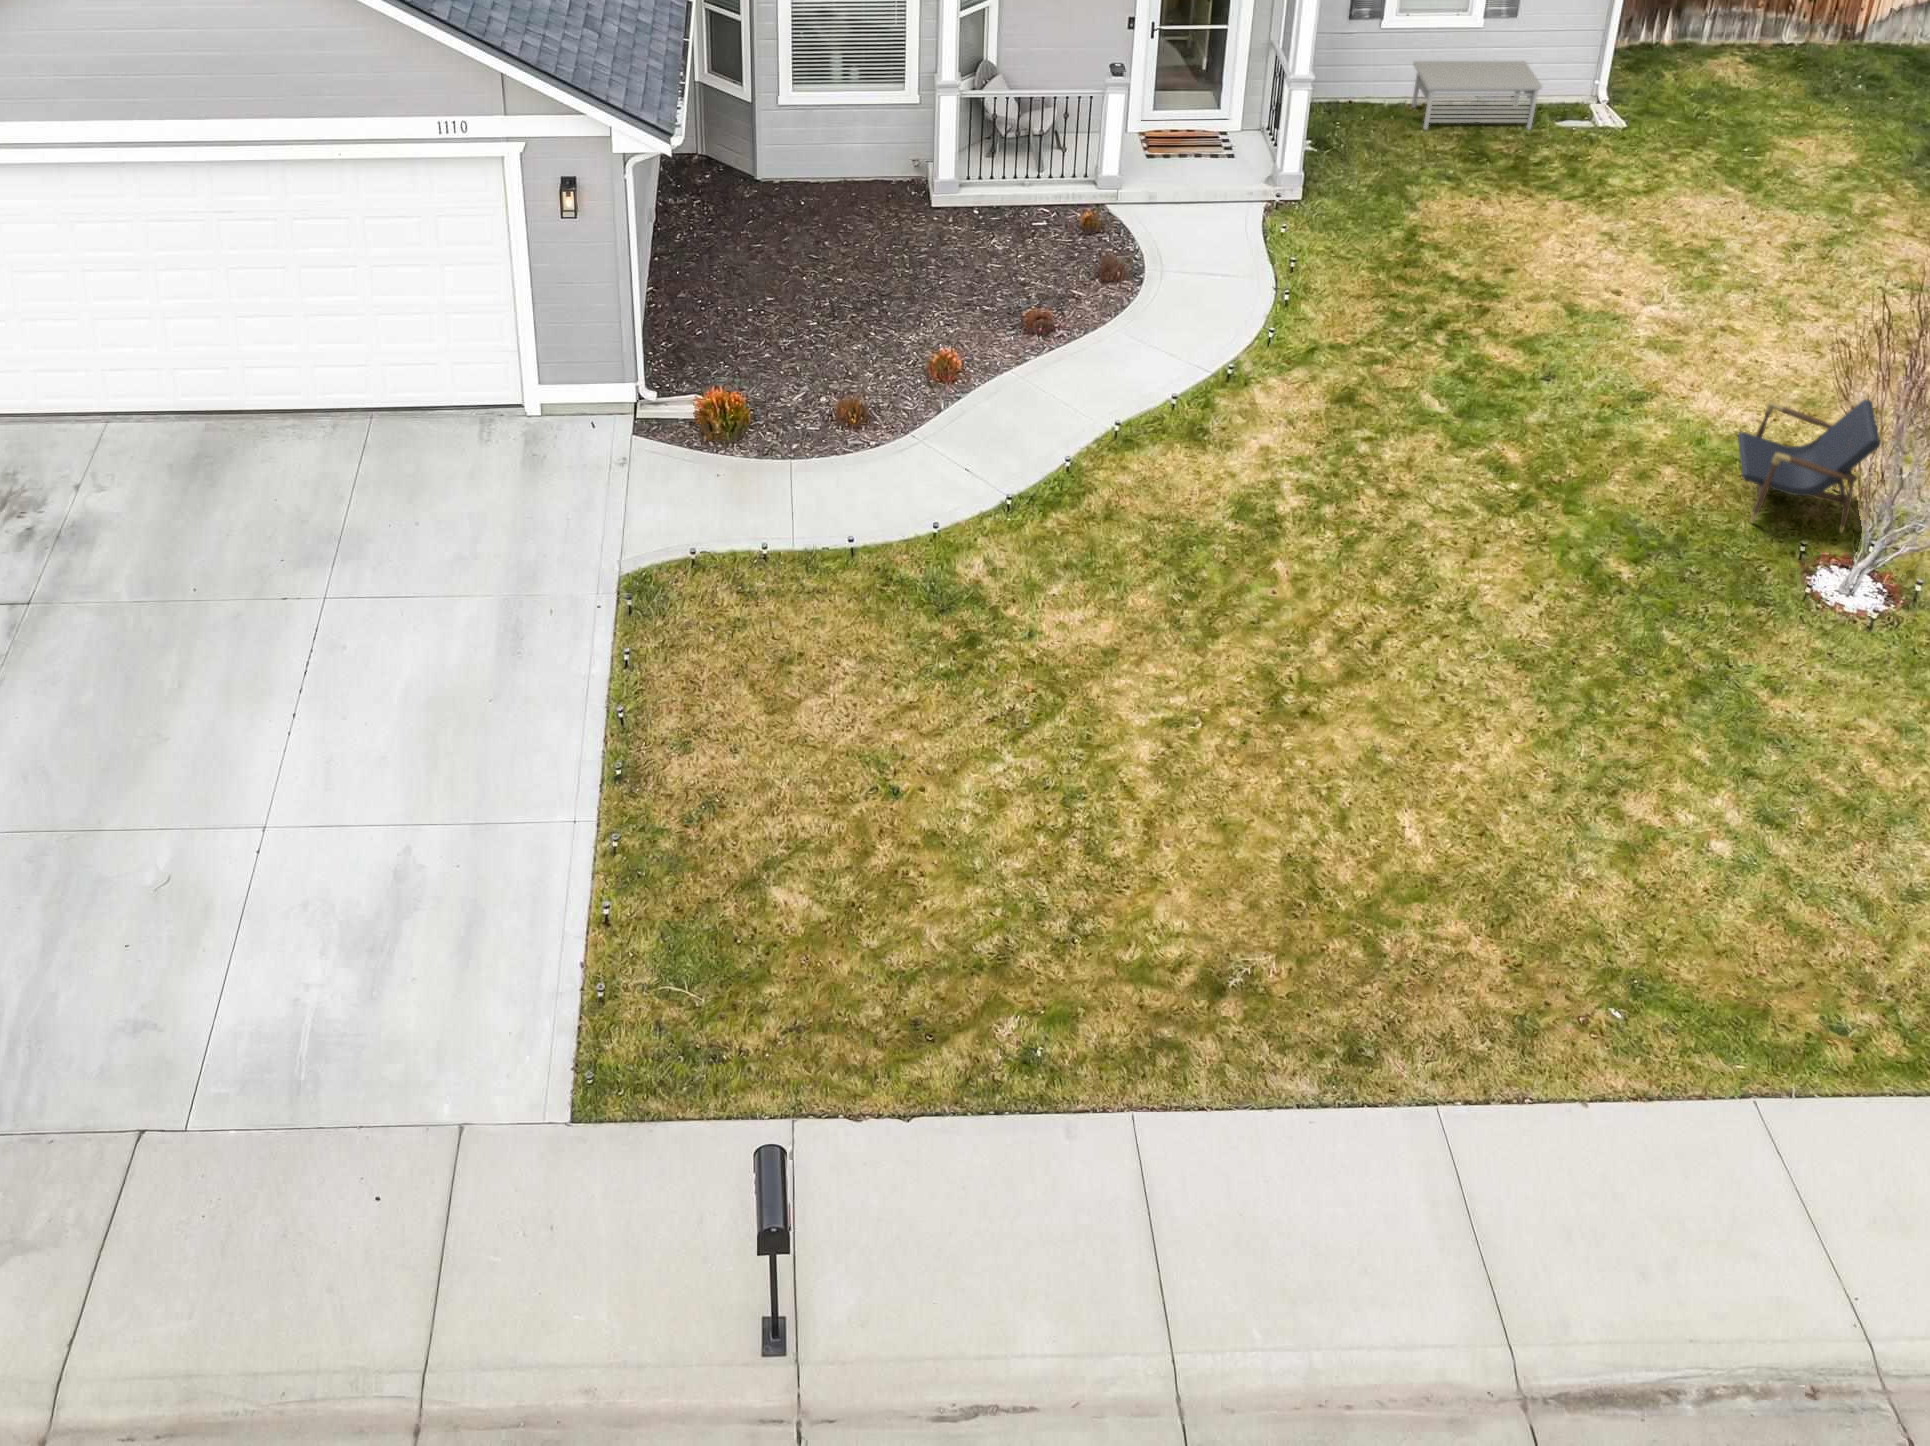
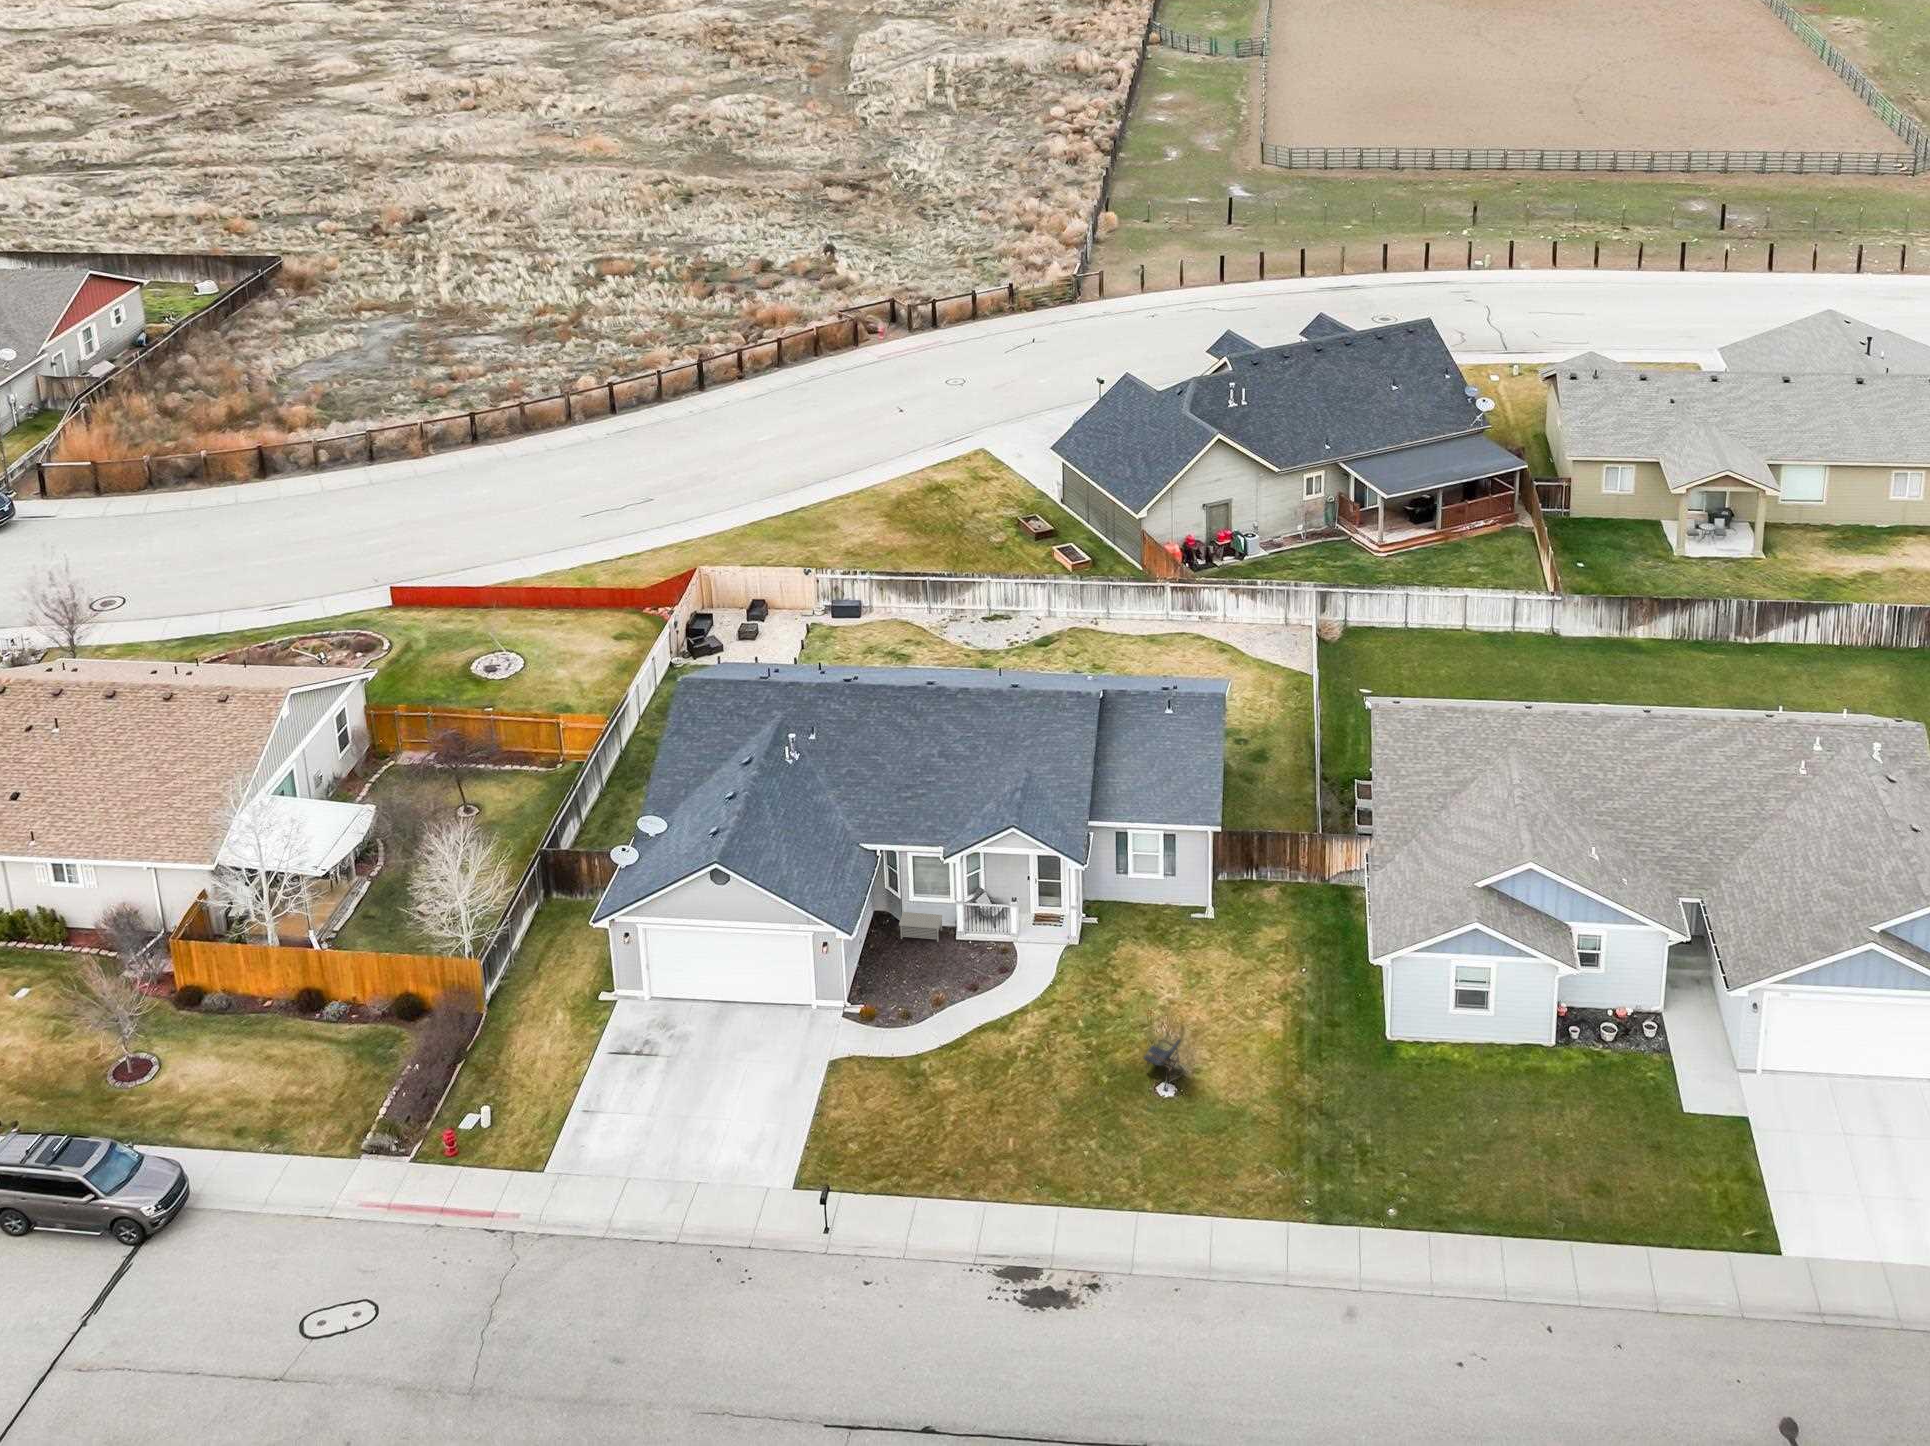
storage bench: present [1412,61,1542,129] -> present [899,912,942,942]

